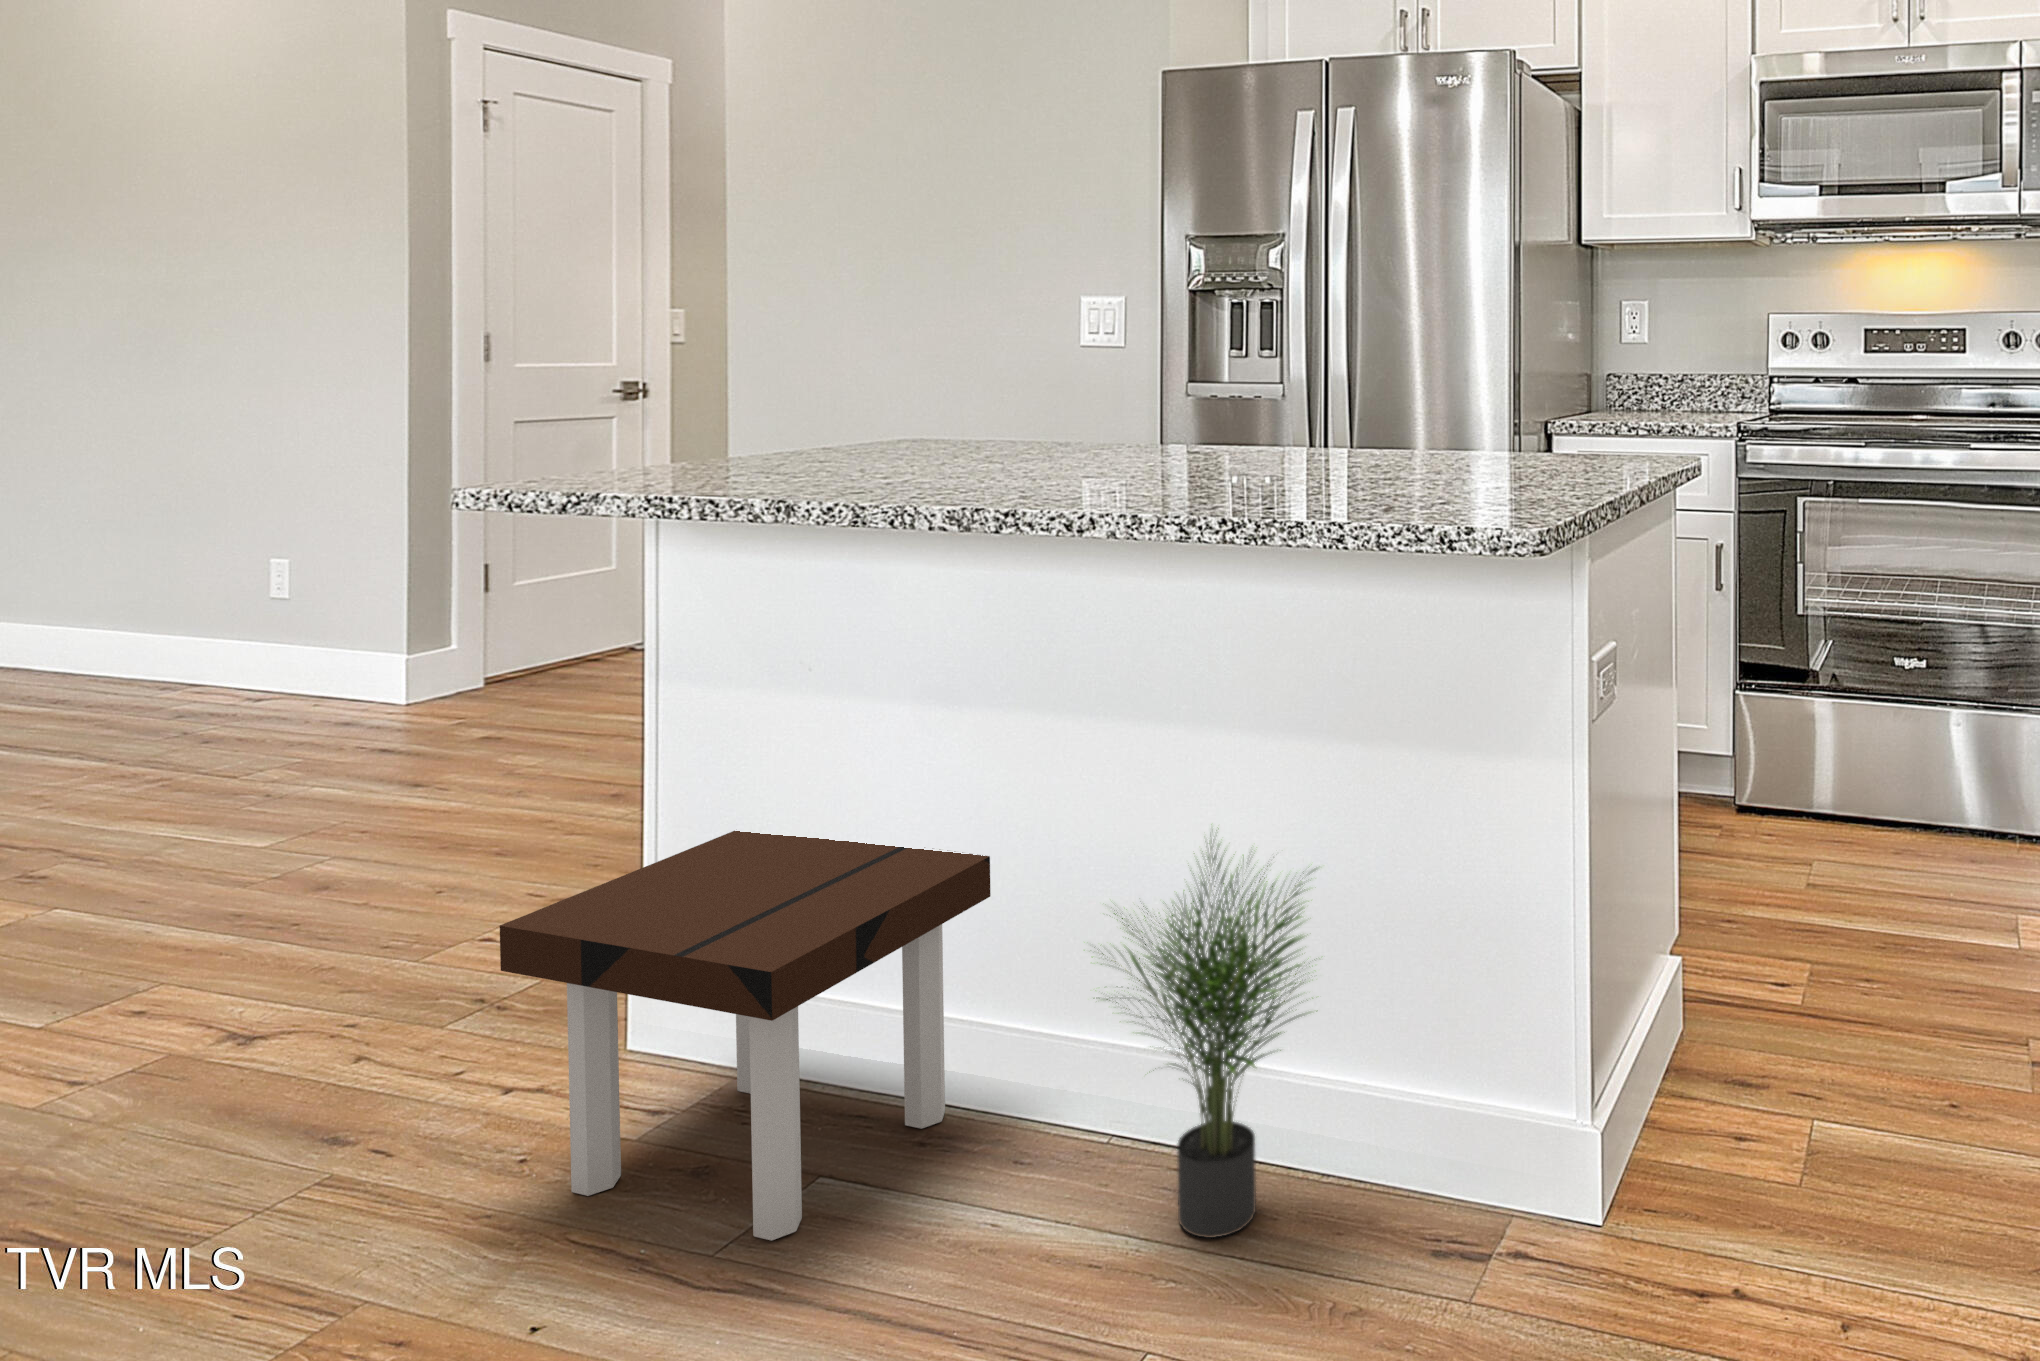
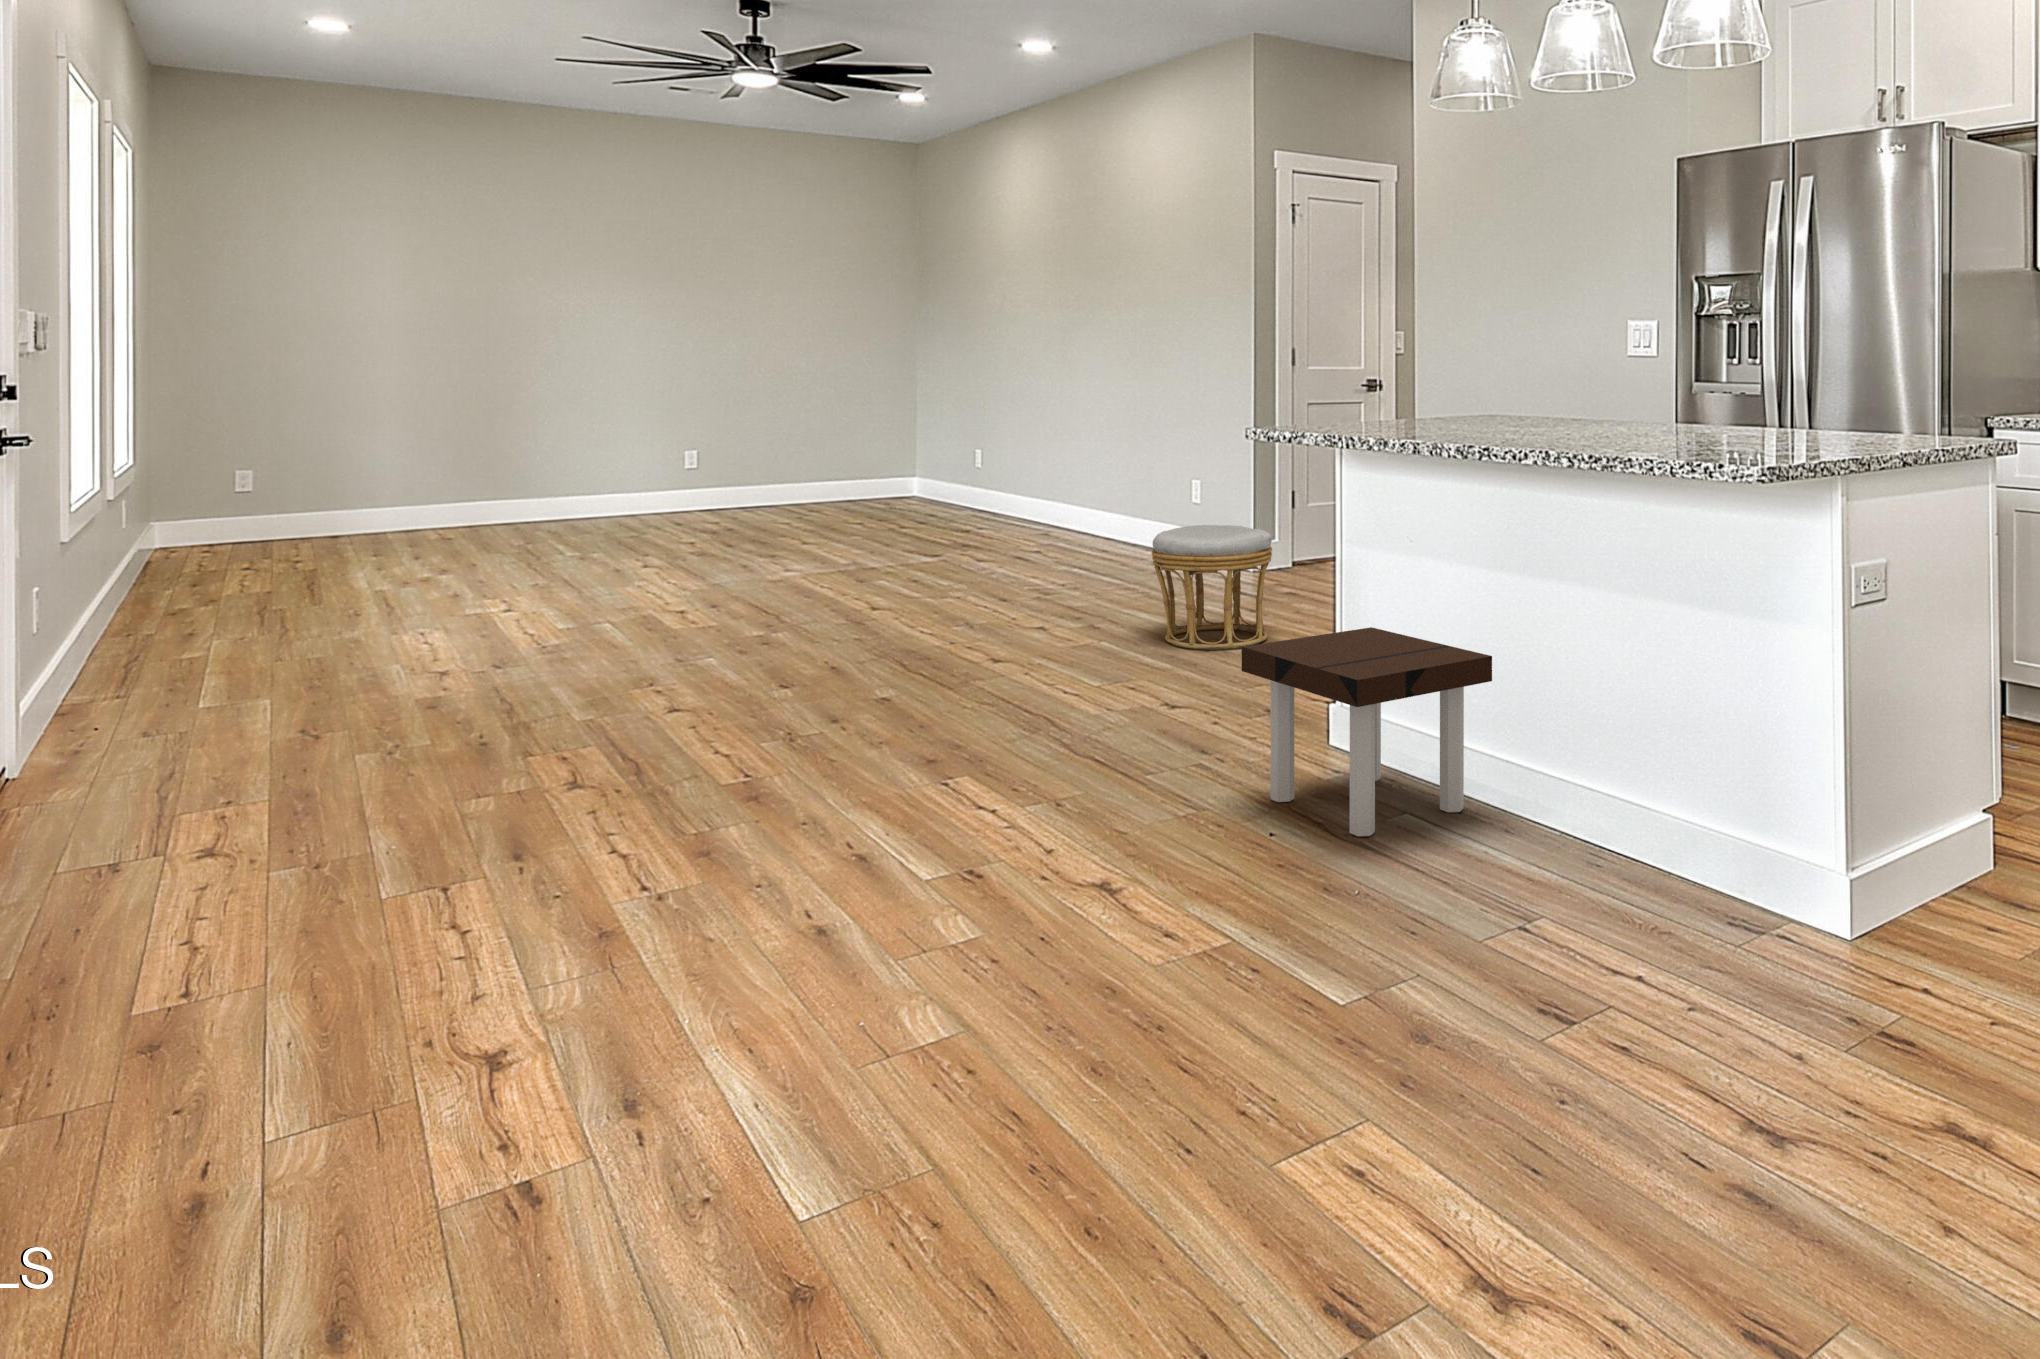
ottoman: none [253,631,505,857] -> present [1152,525,1272,649]
potted plant: present [1094,828,1317,1238] -> none [1524,639,1676,890]

